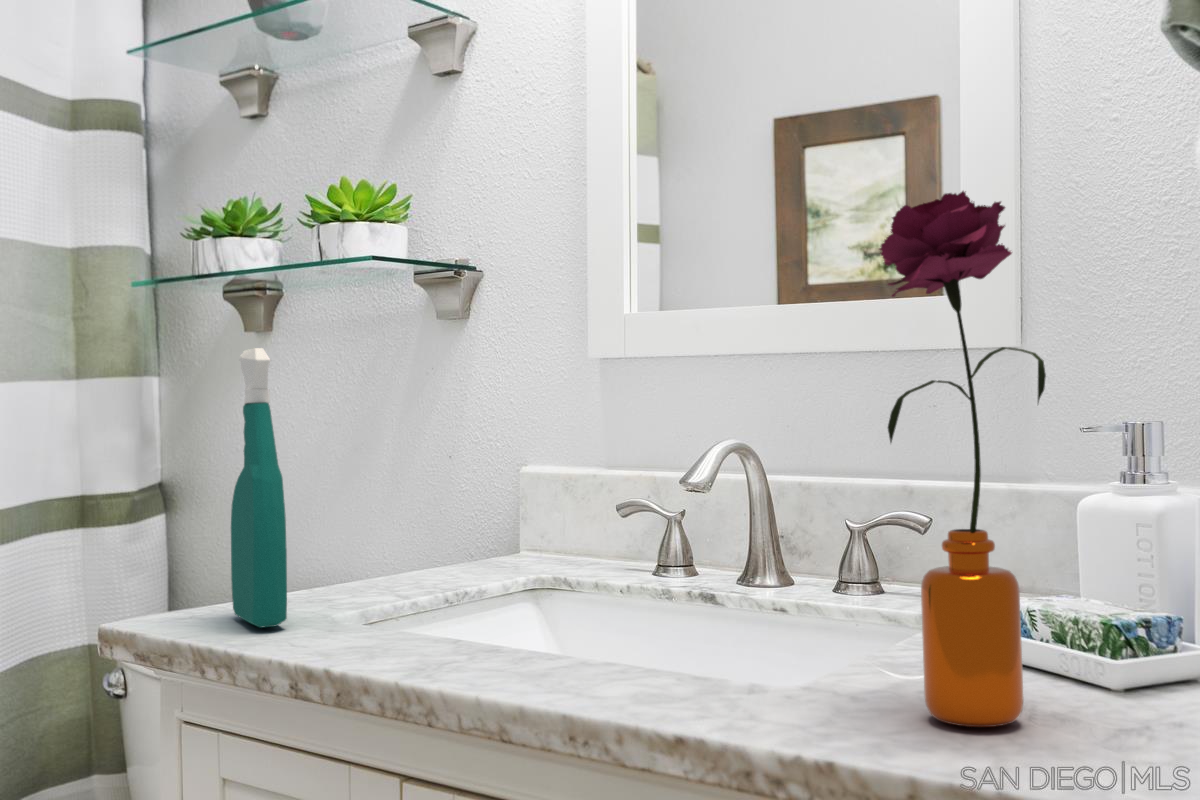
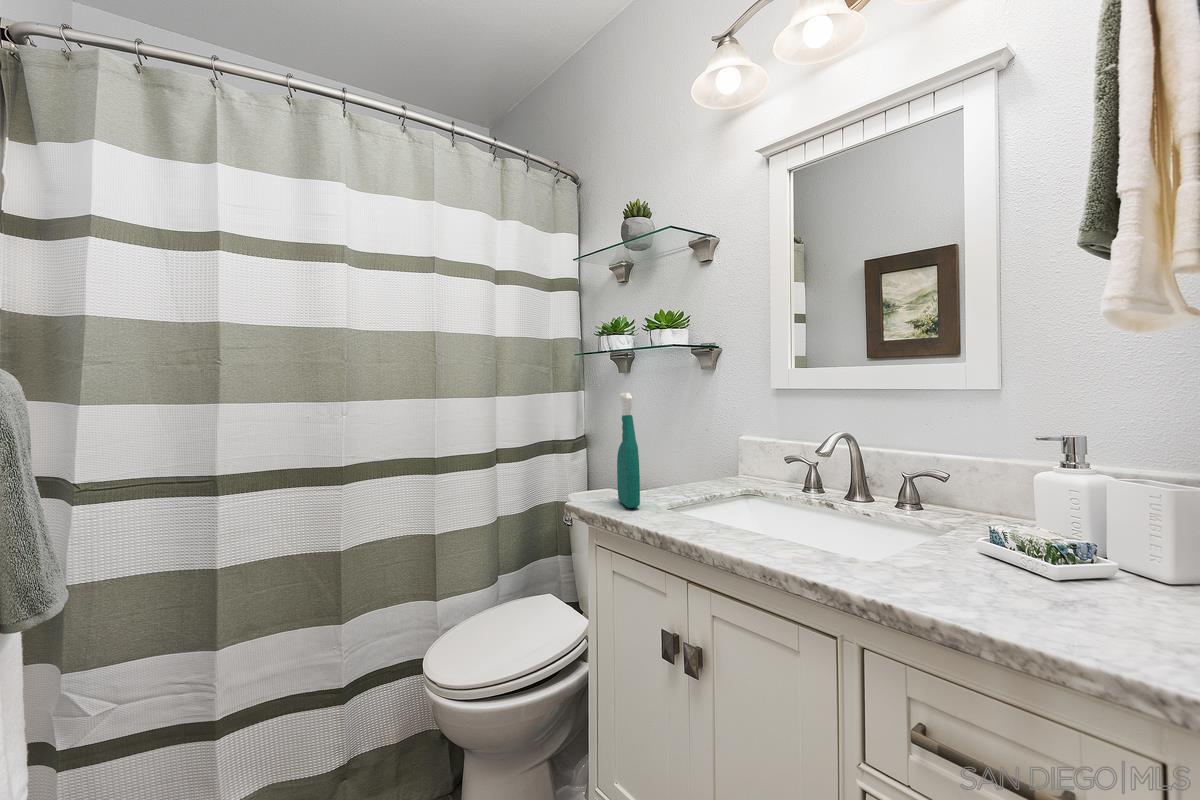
flower: present [879,191,1046,727] -> none [918,333,1013,597]

